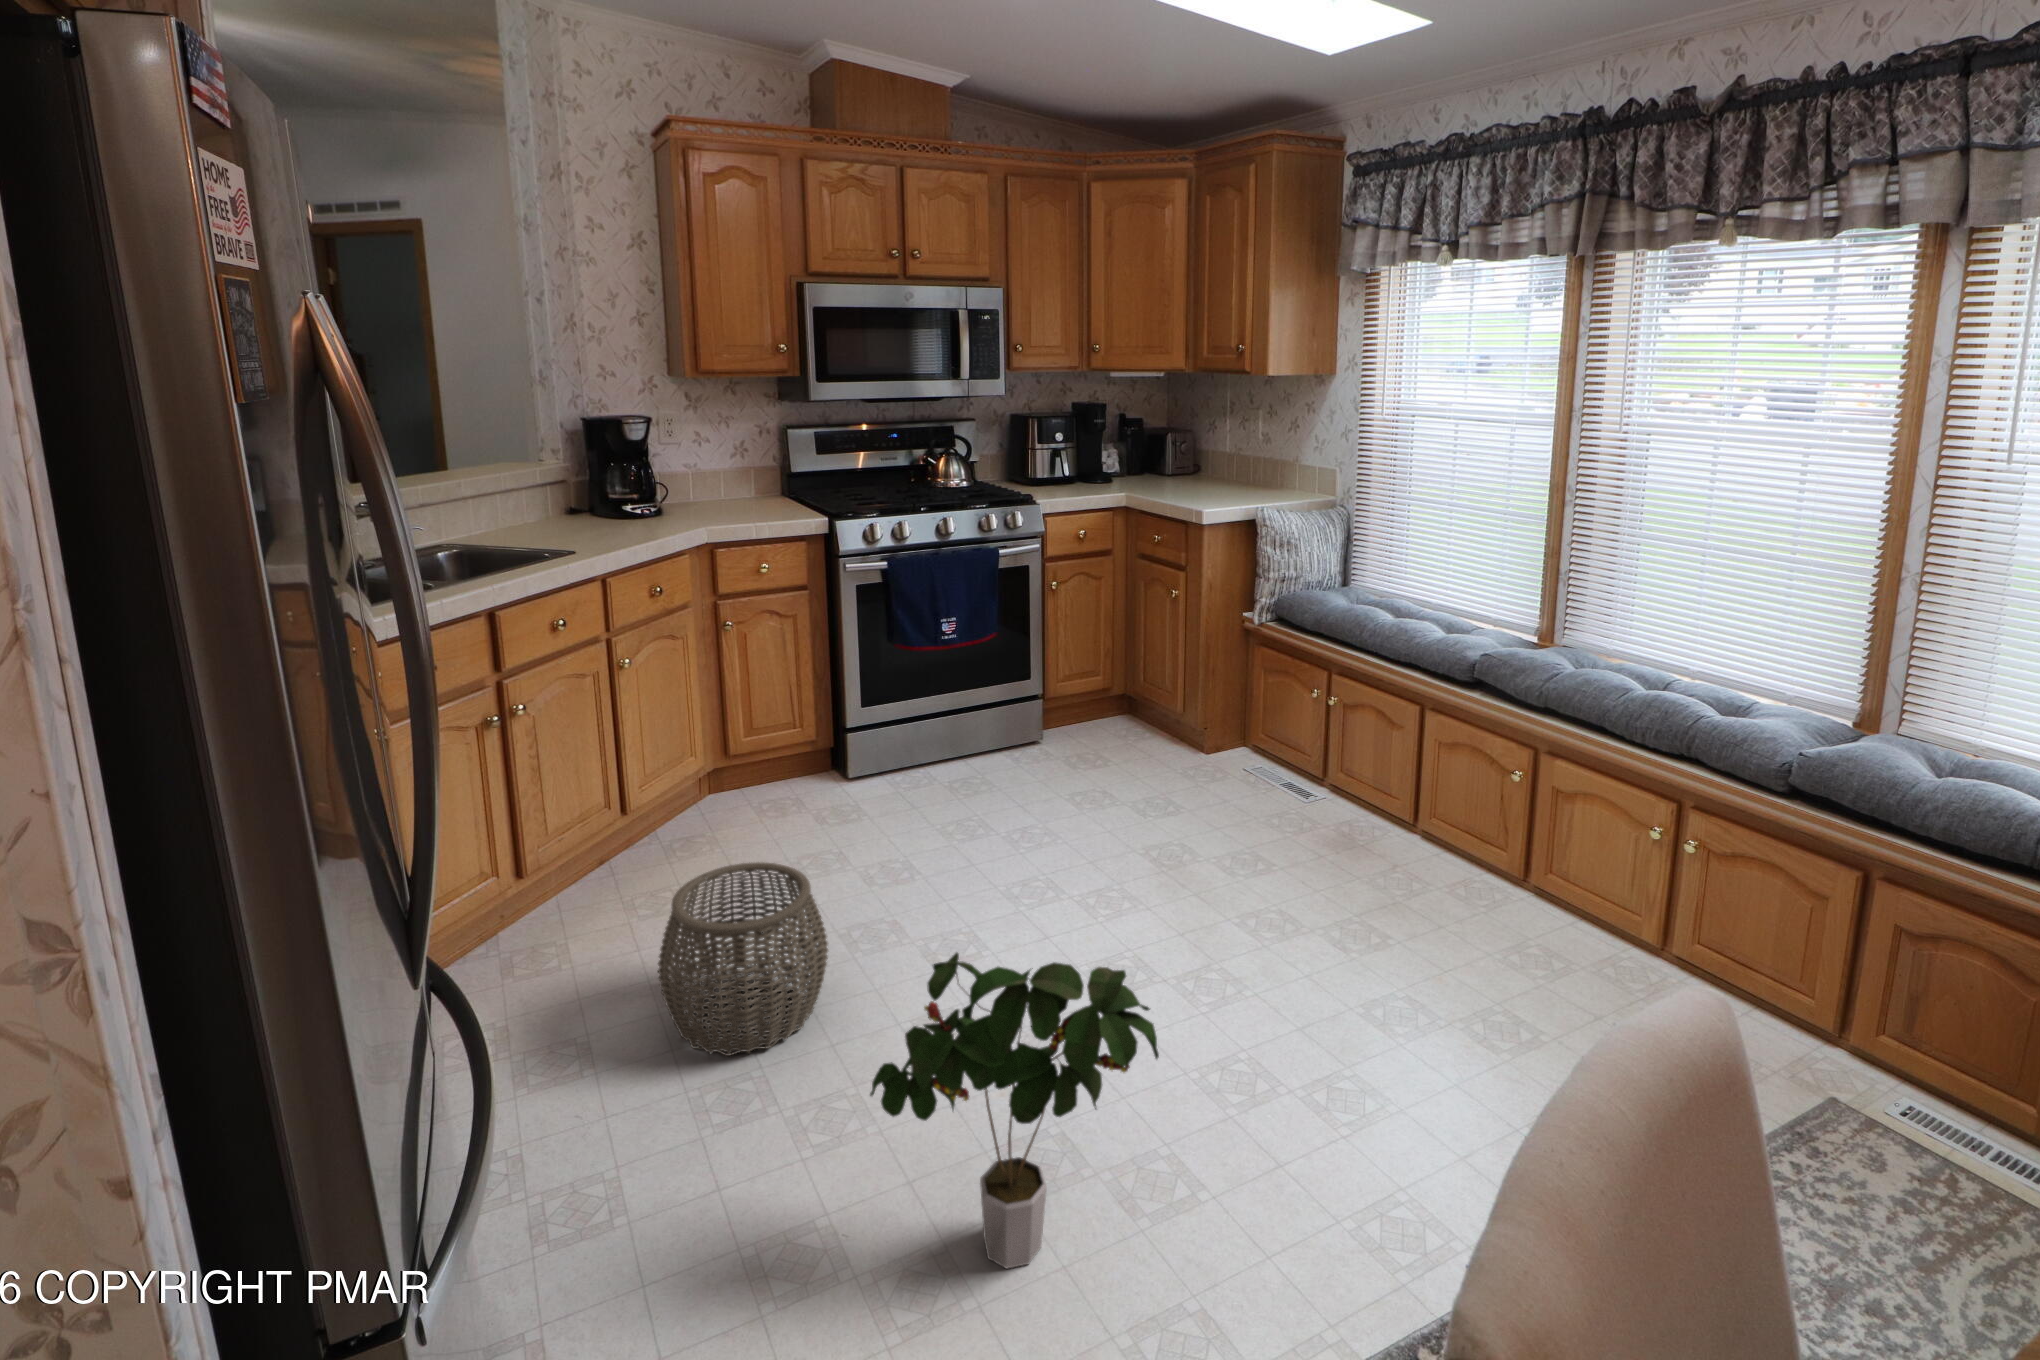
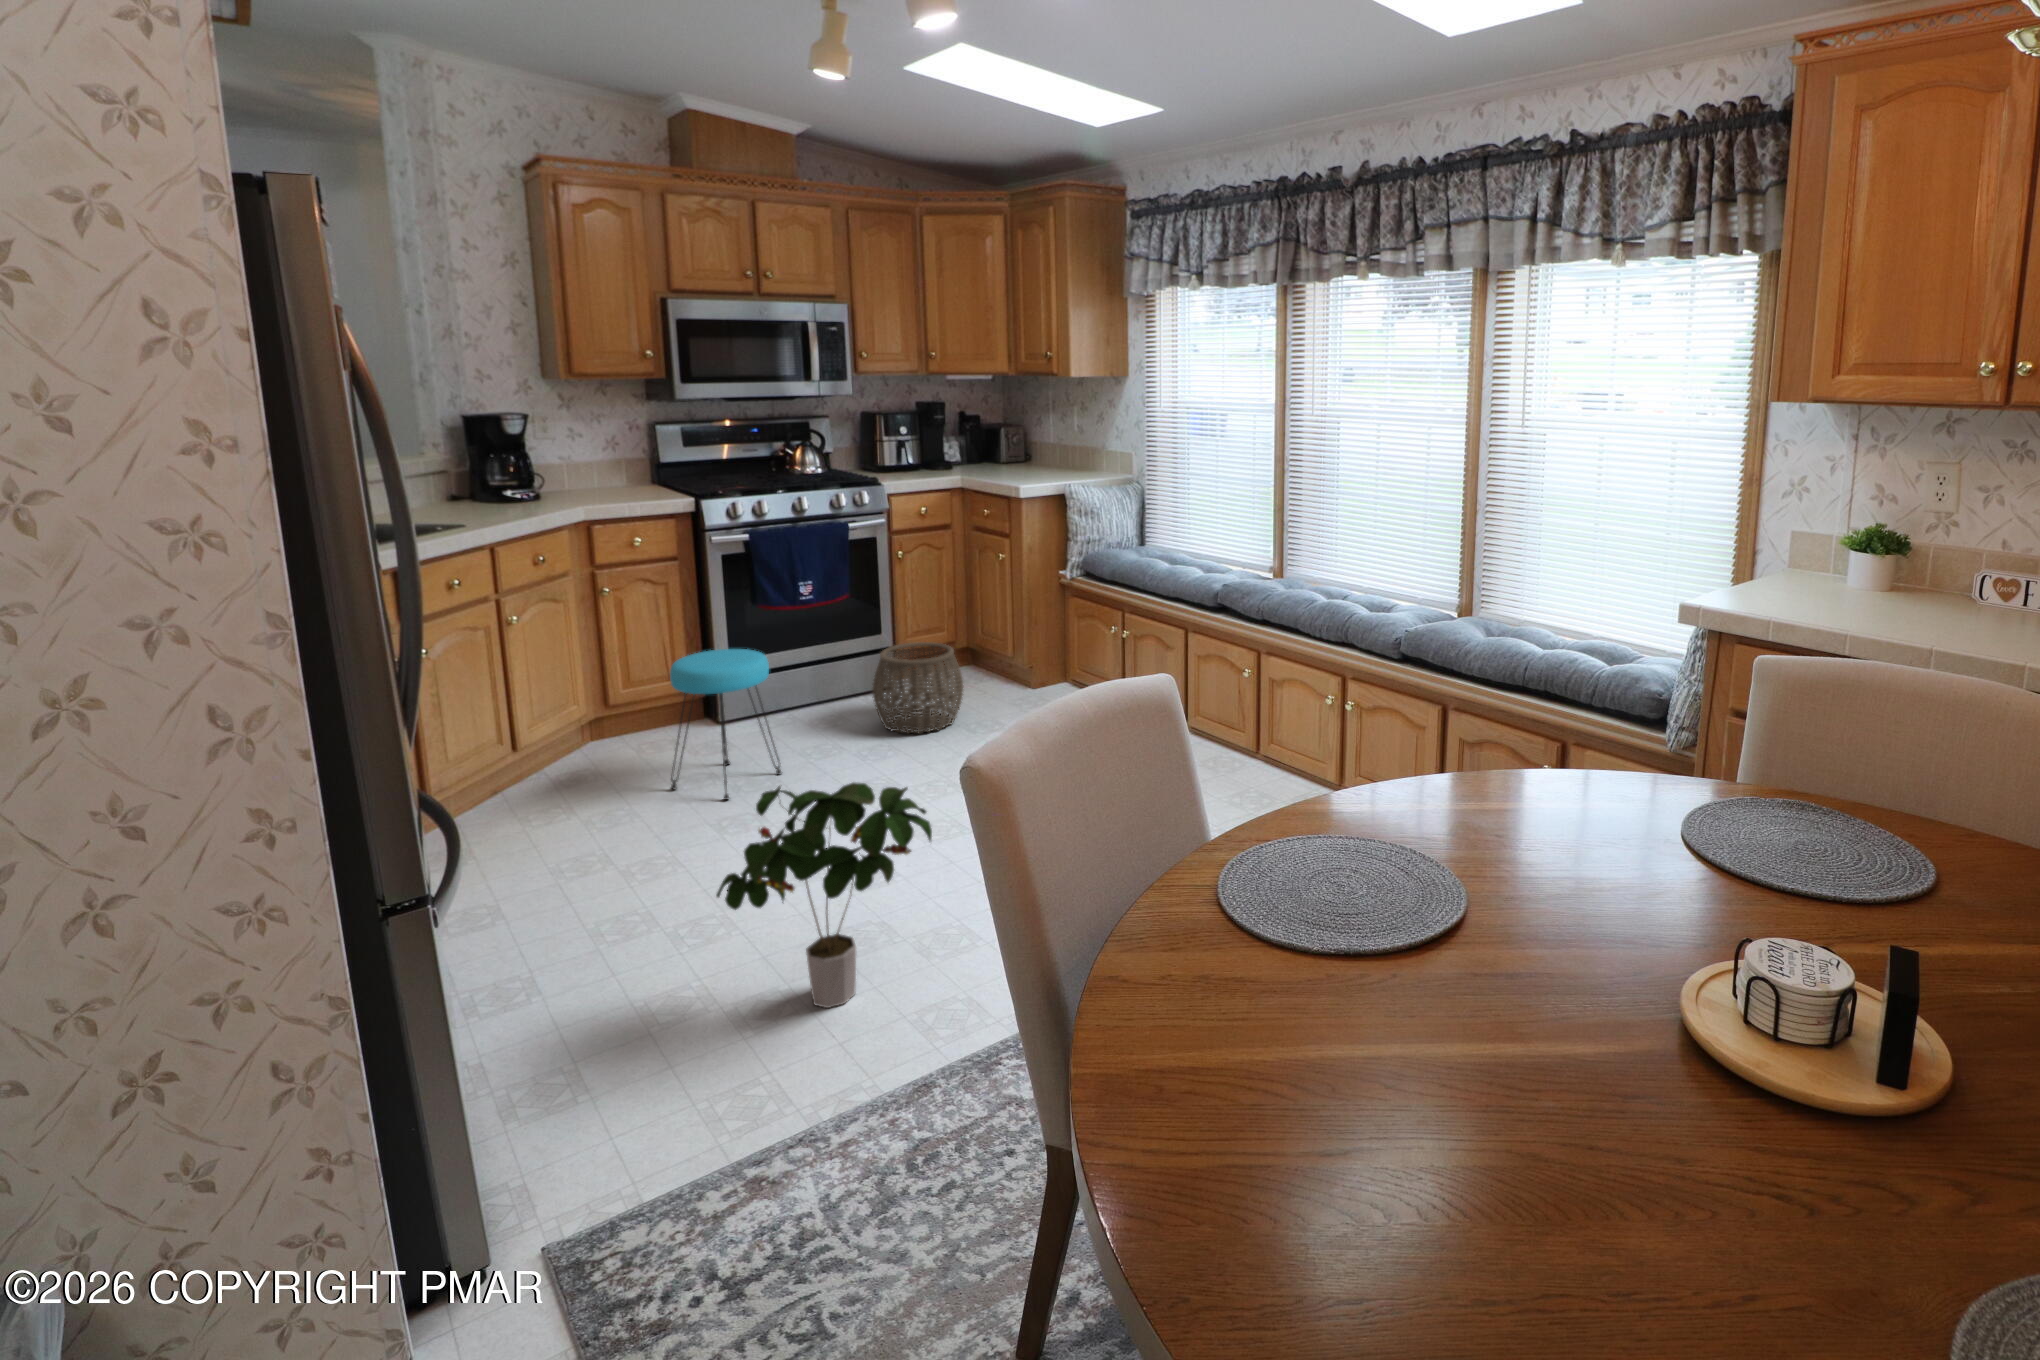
stool: none [797,703,921,890] -> present [670,649,781,799]
woven basket: present [658,862,828,1056] -> present [873,642,964,733]

